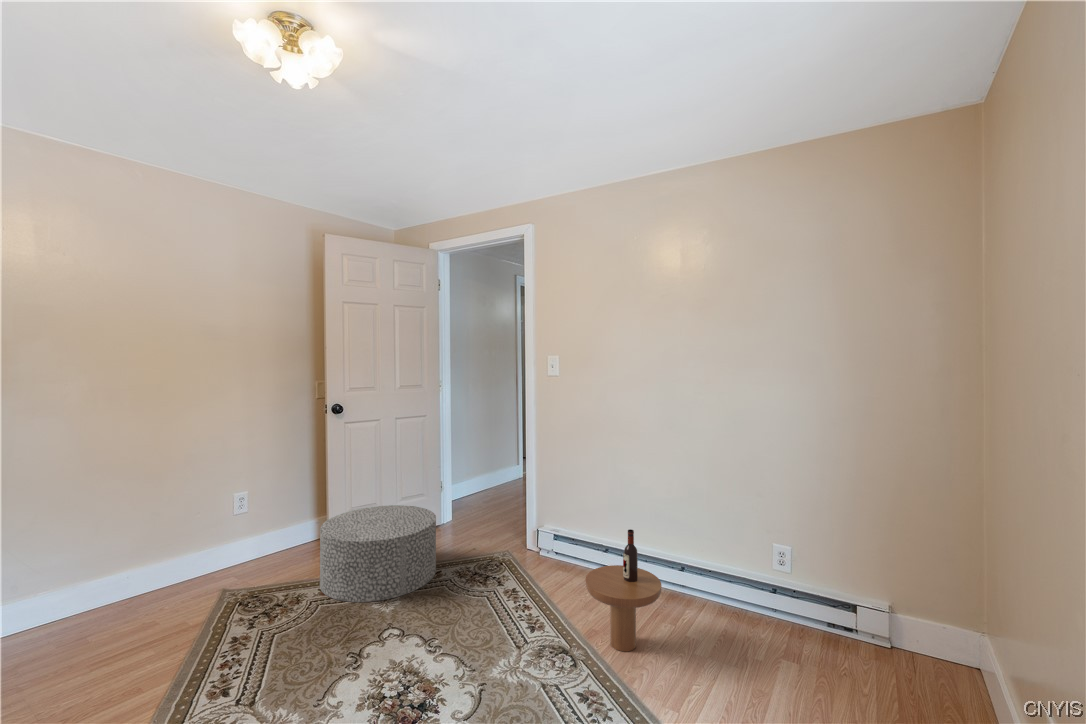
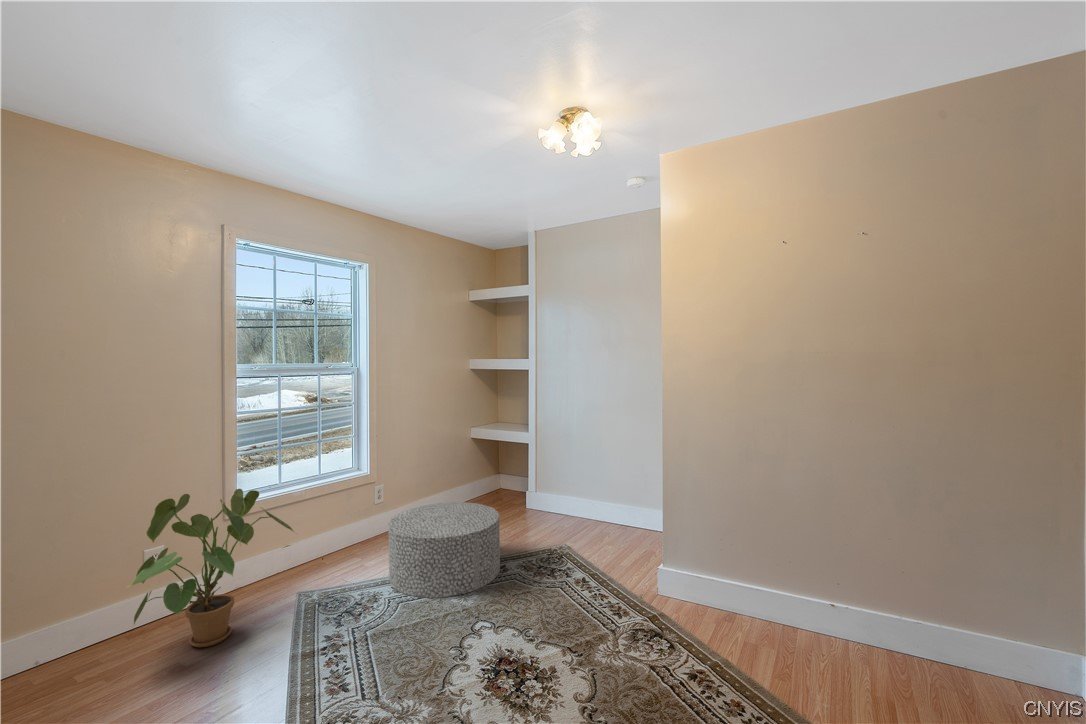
house plant: none [30,486,223,643] -> present [128,489,294,647]
side table: present [586,529,661,651] -> none [671,517,747,633]

